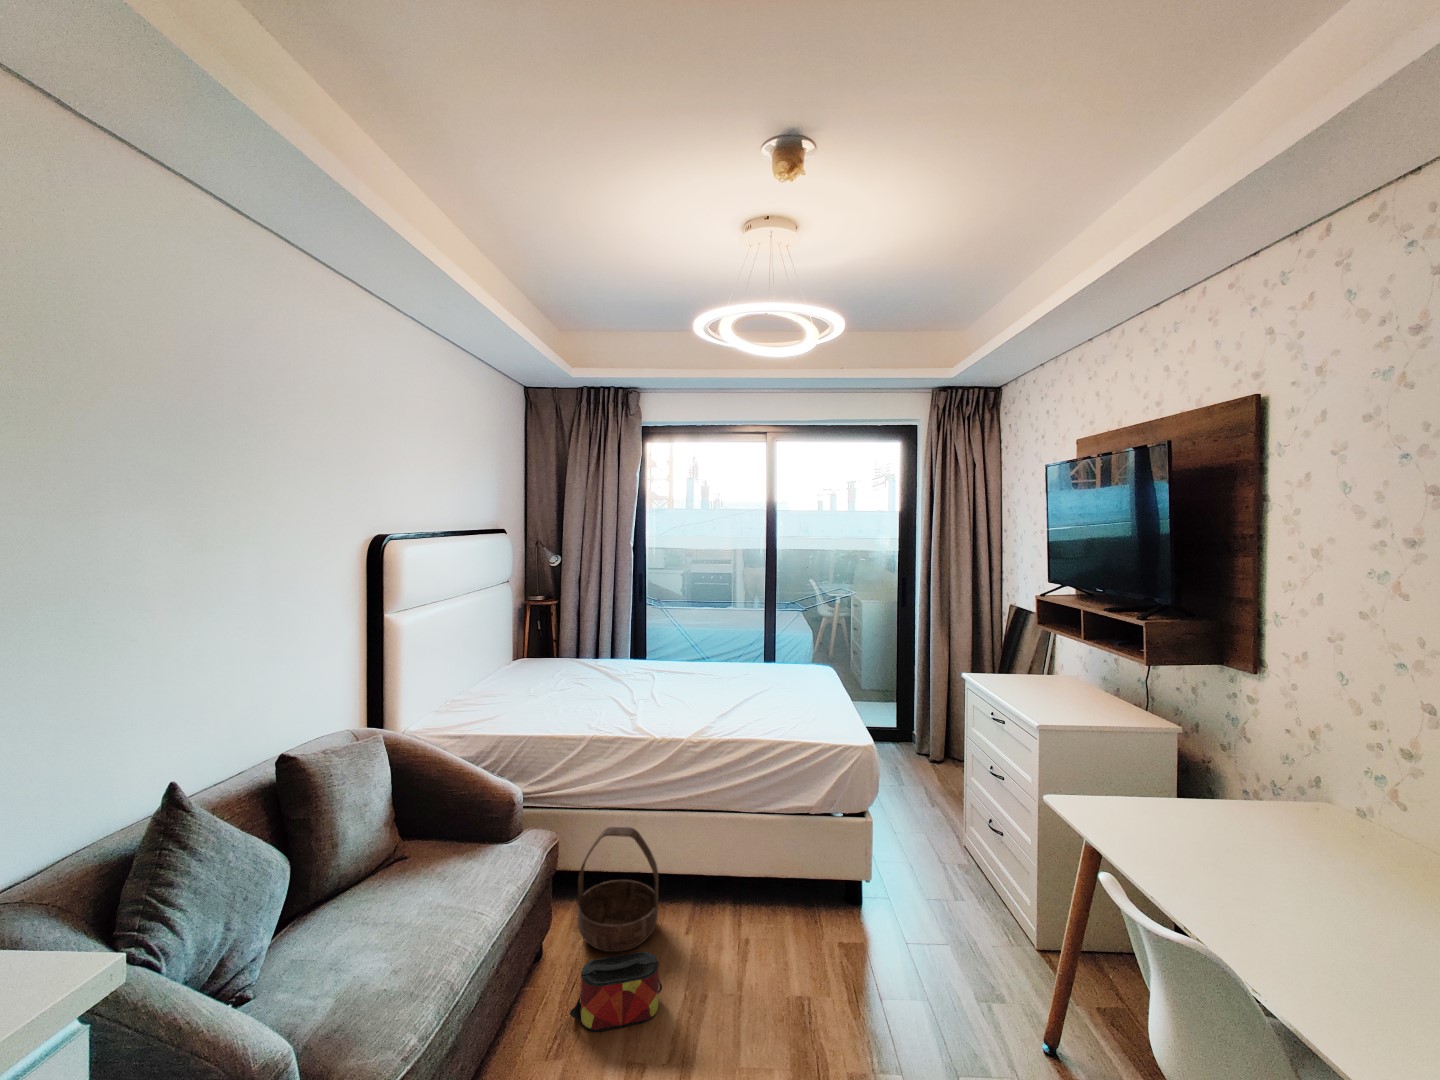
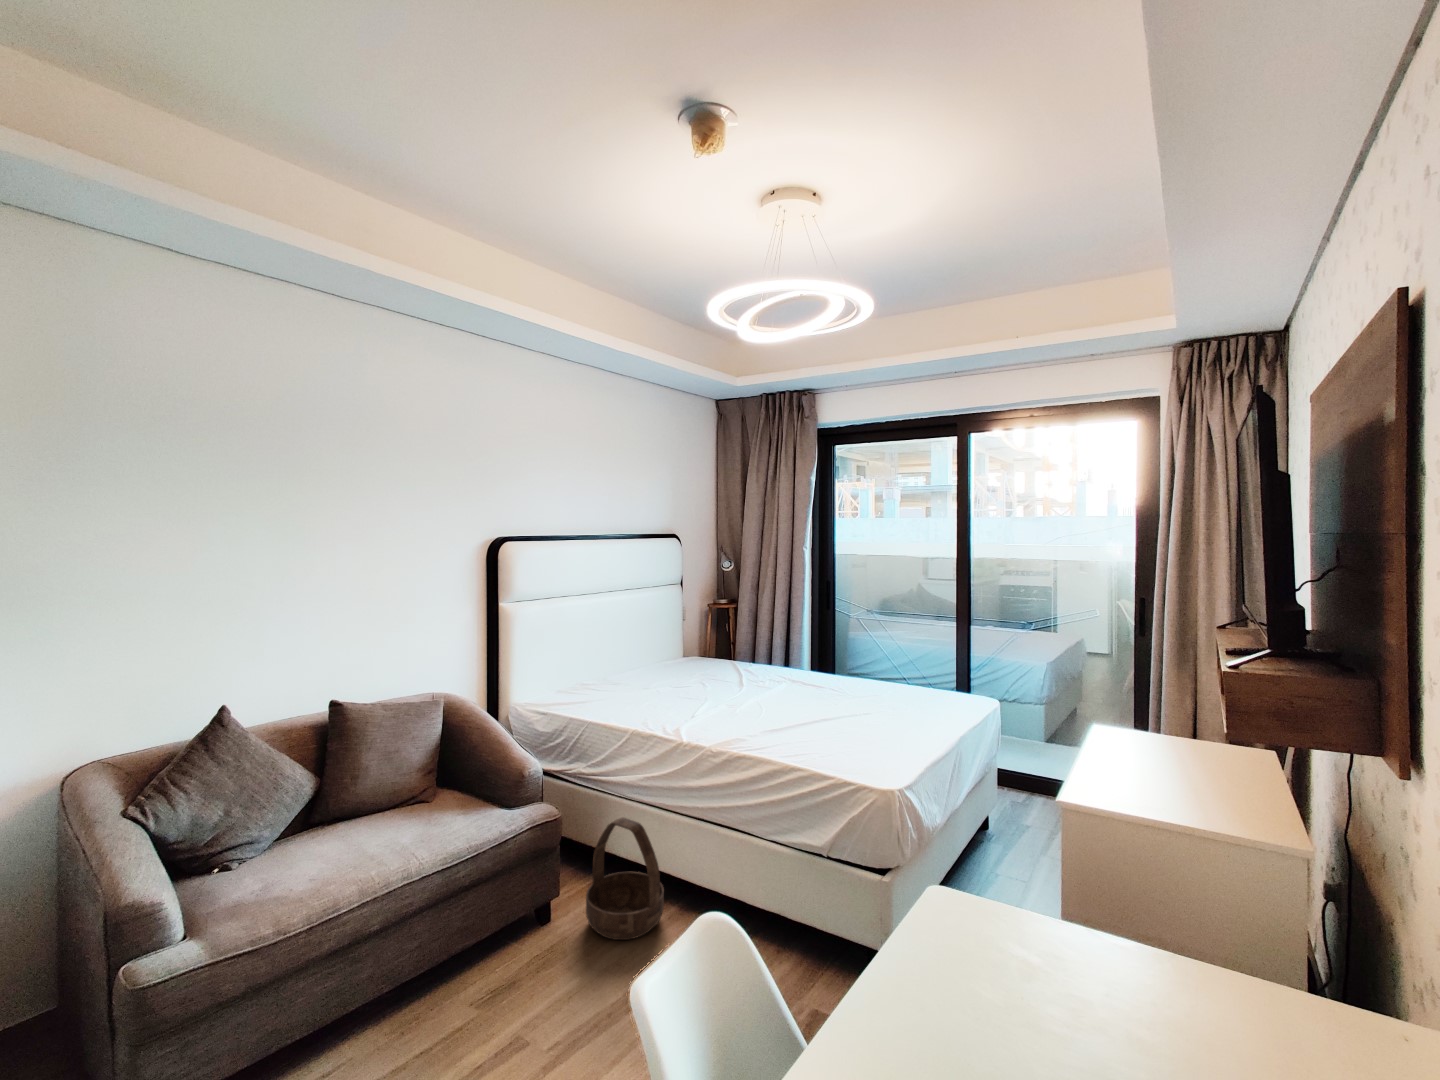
bag: present [570,952,662,1032] -> none [519,931,600,1006]

